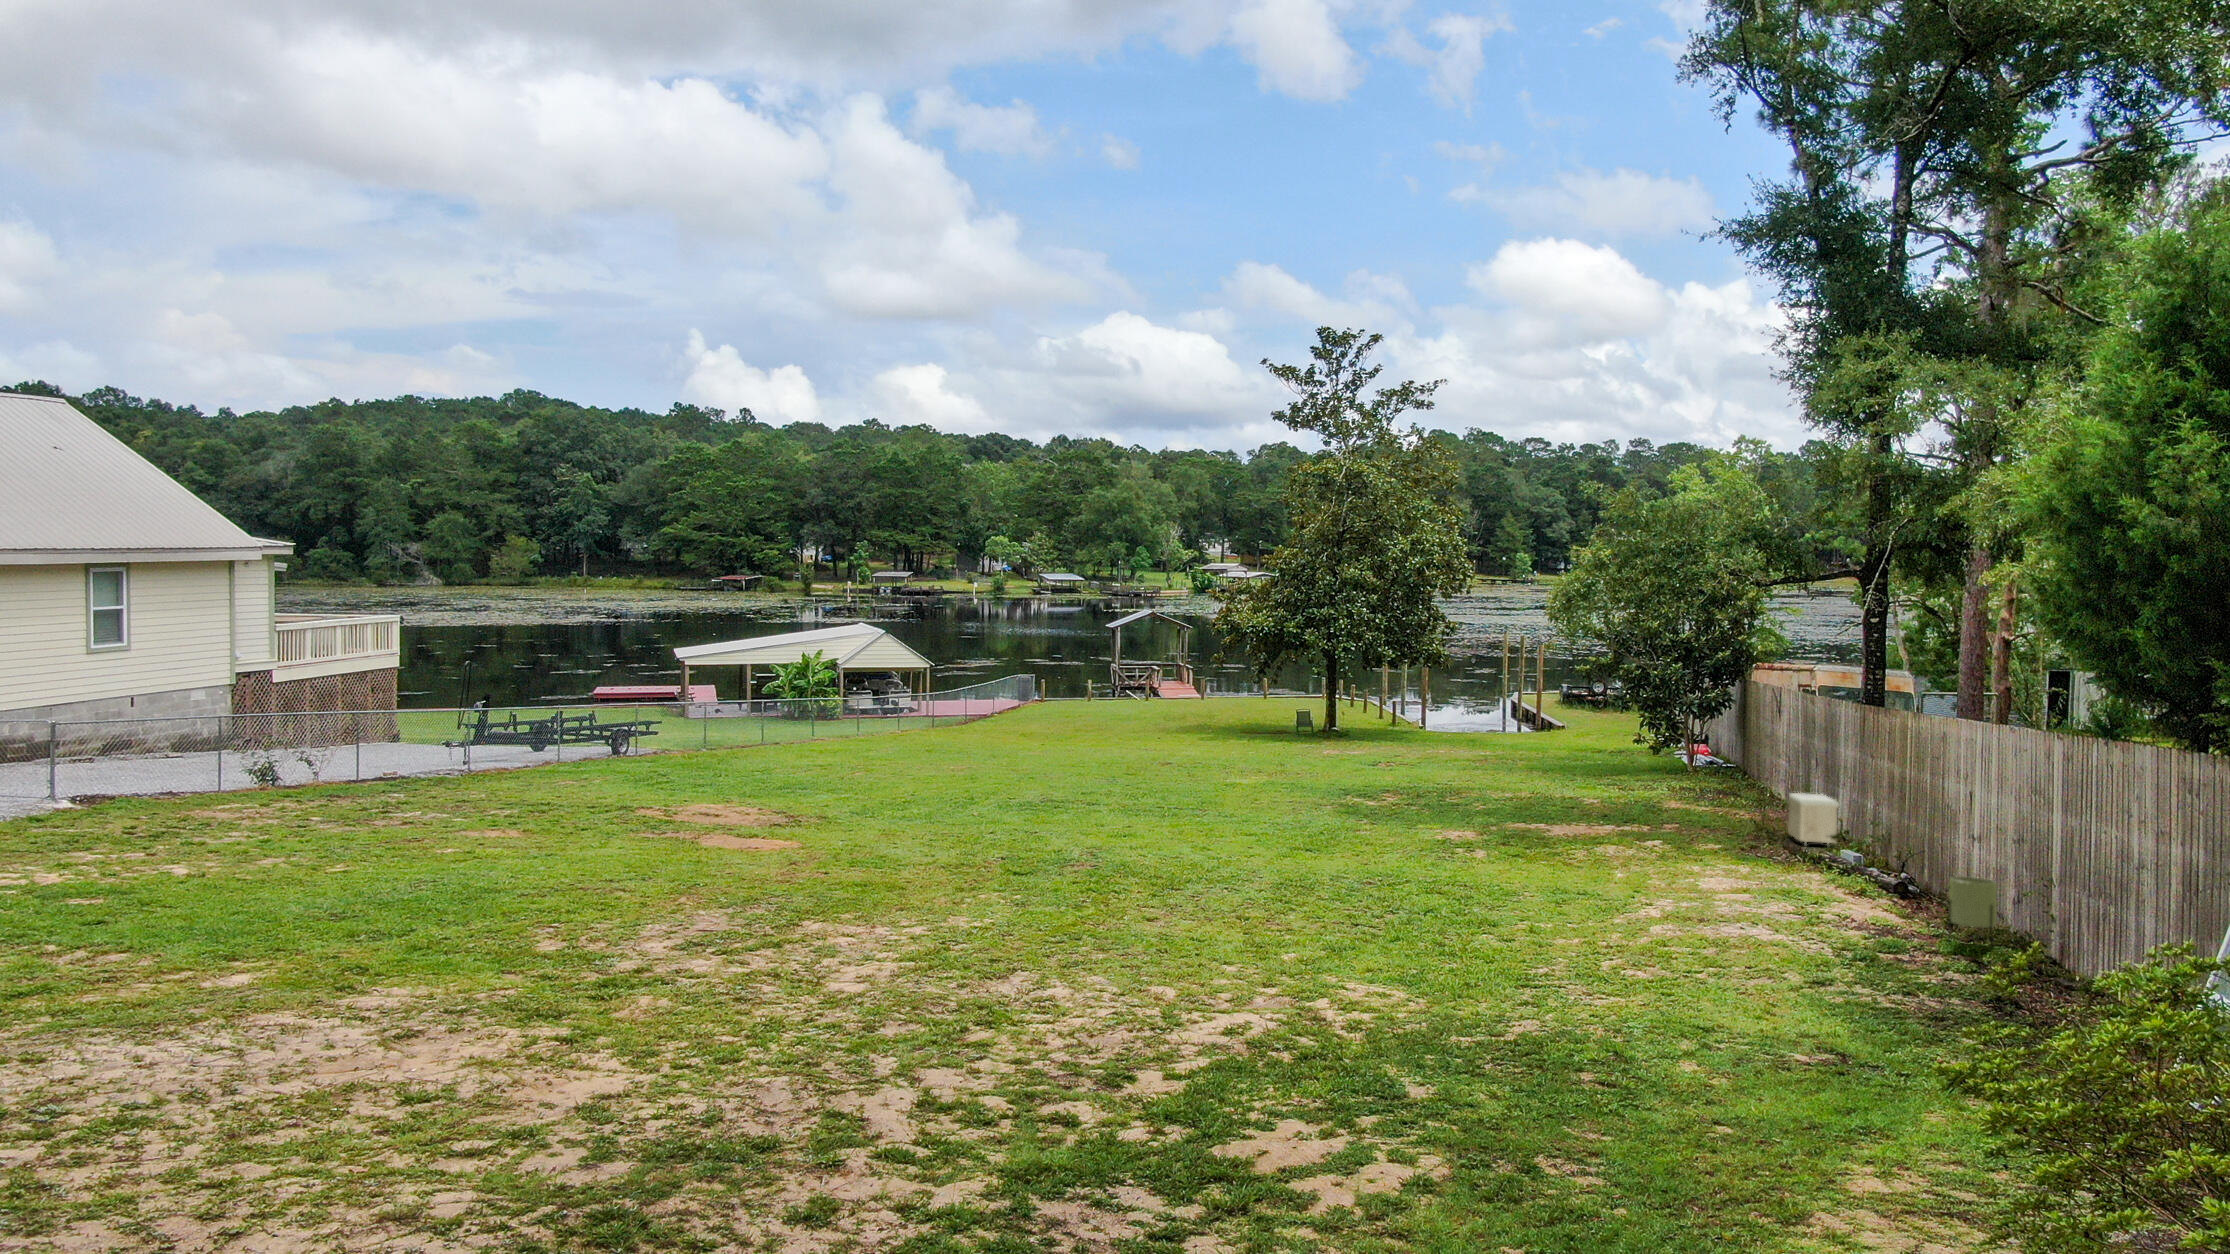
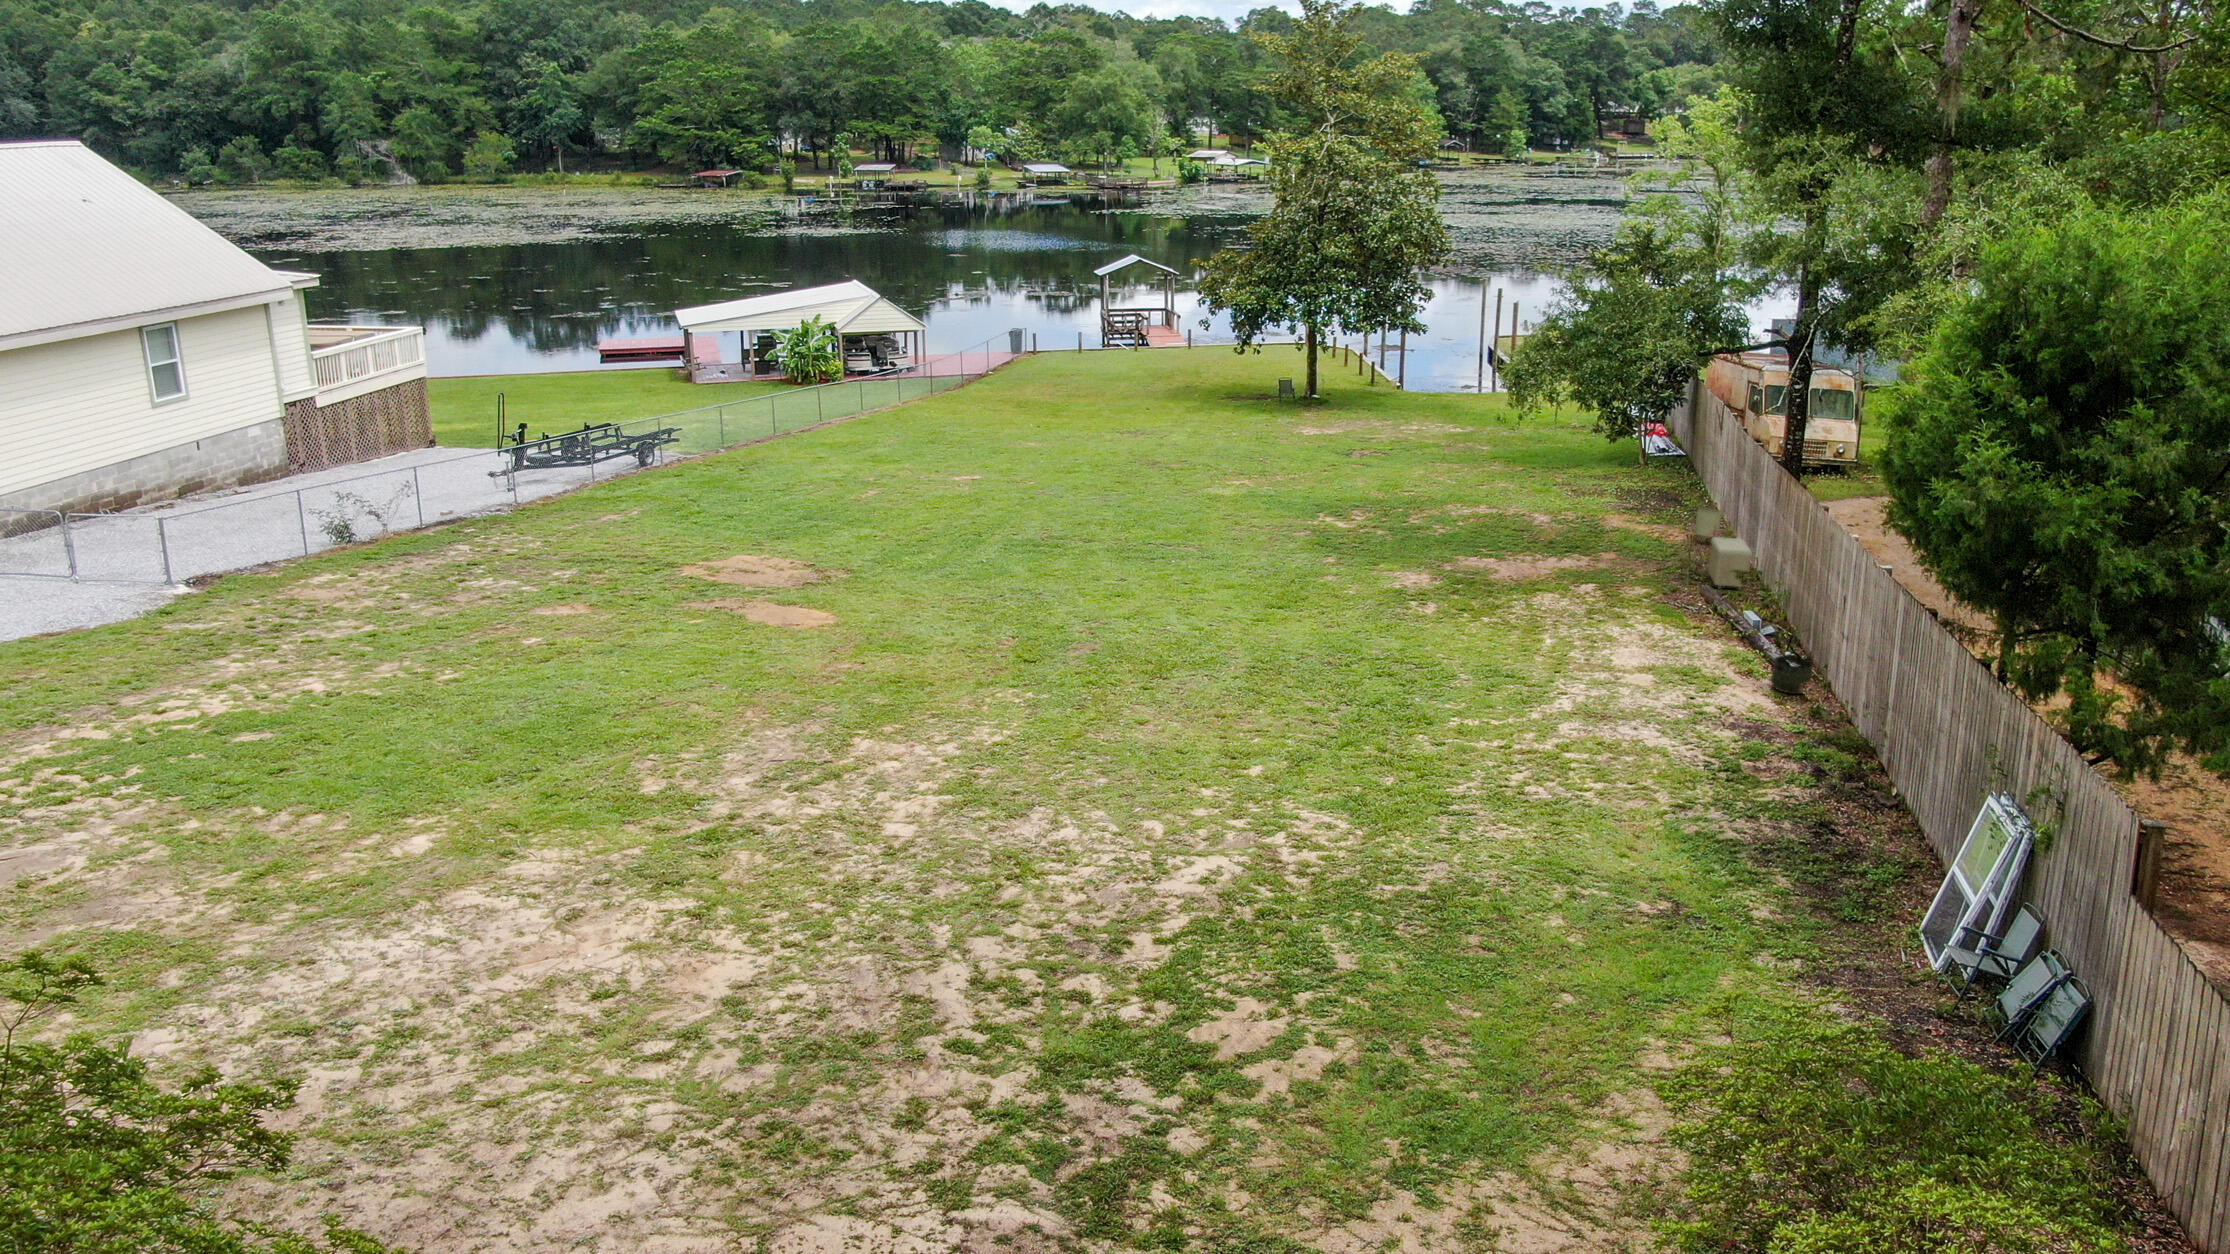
basket: none [1892,870,1941,912] -> present [1771,655,1813,694]
planter: present [1949,876,1997,932] -> present [1695,509,1721,537]

